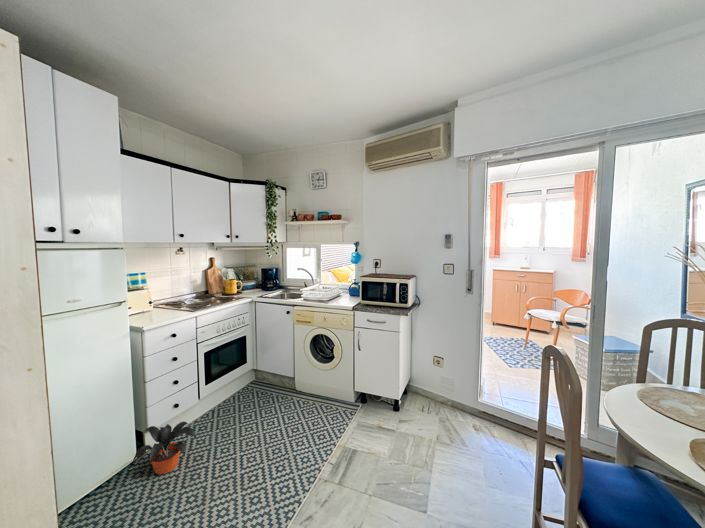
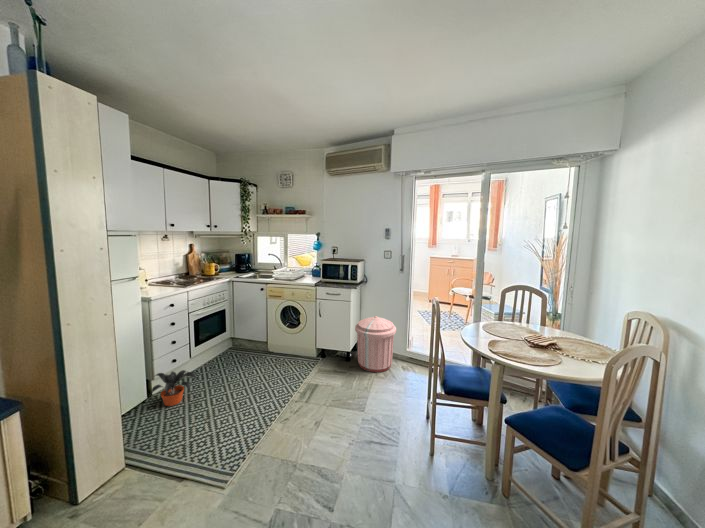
trash can: none [406,353,465,436] -> present [355,316,396,372]

